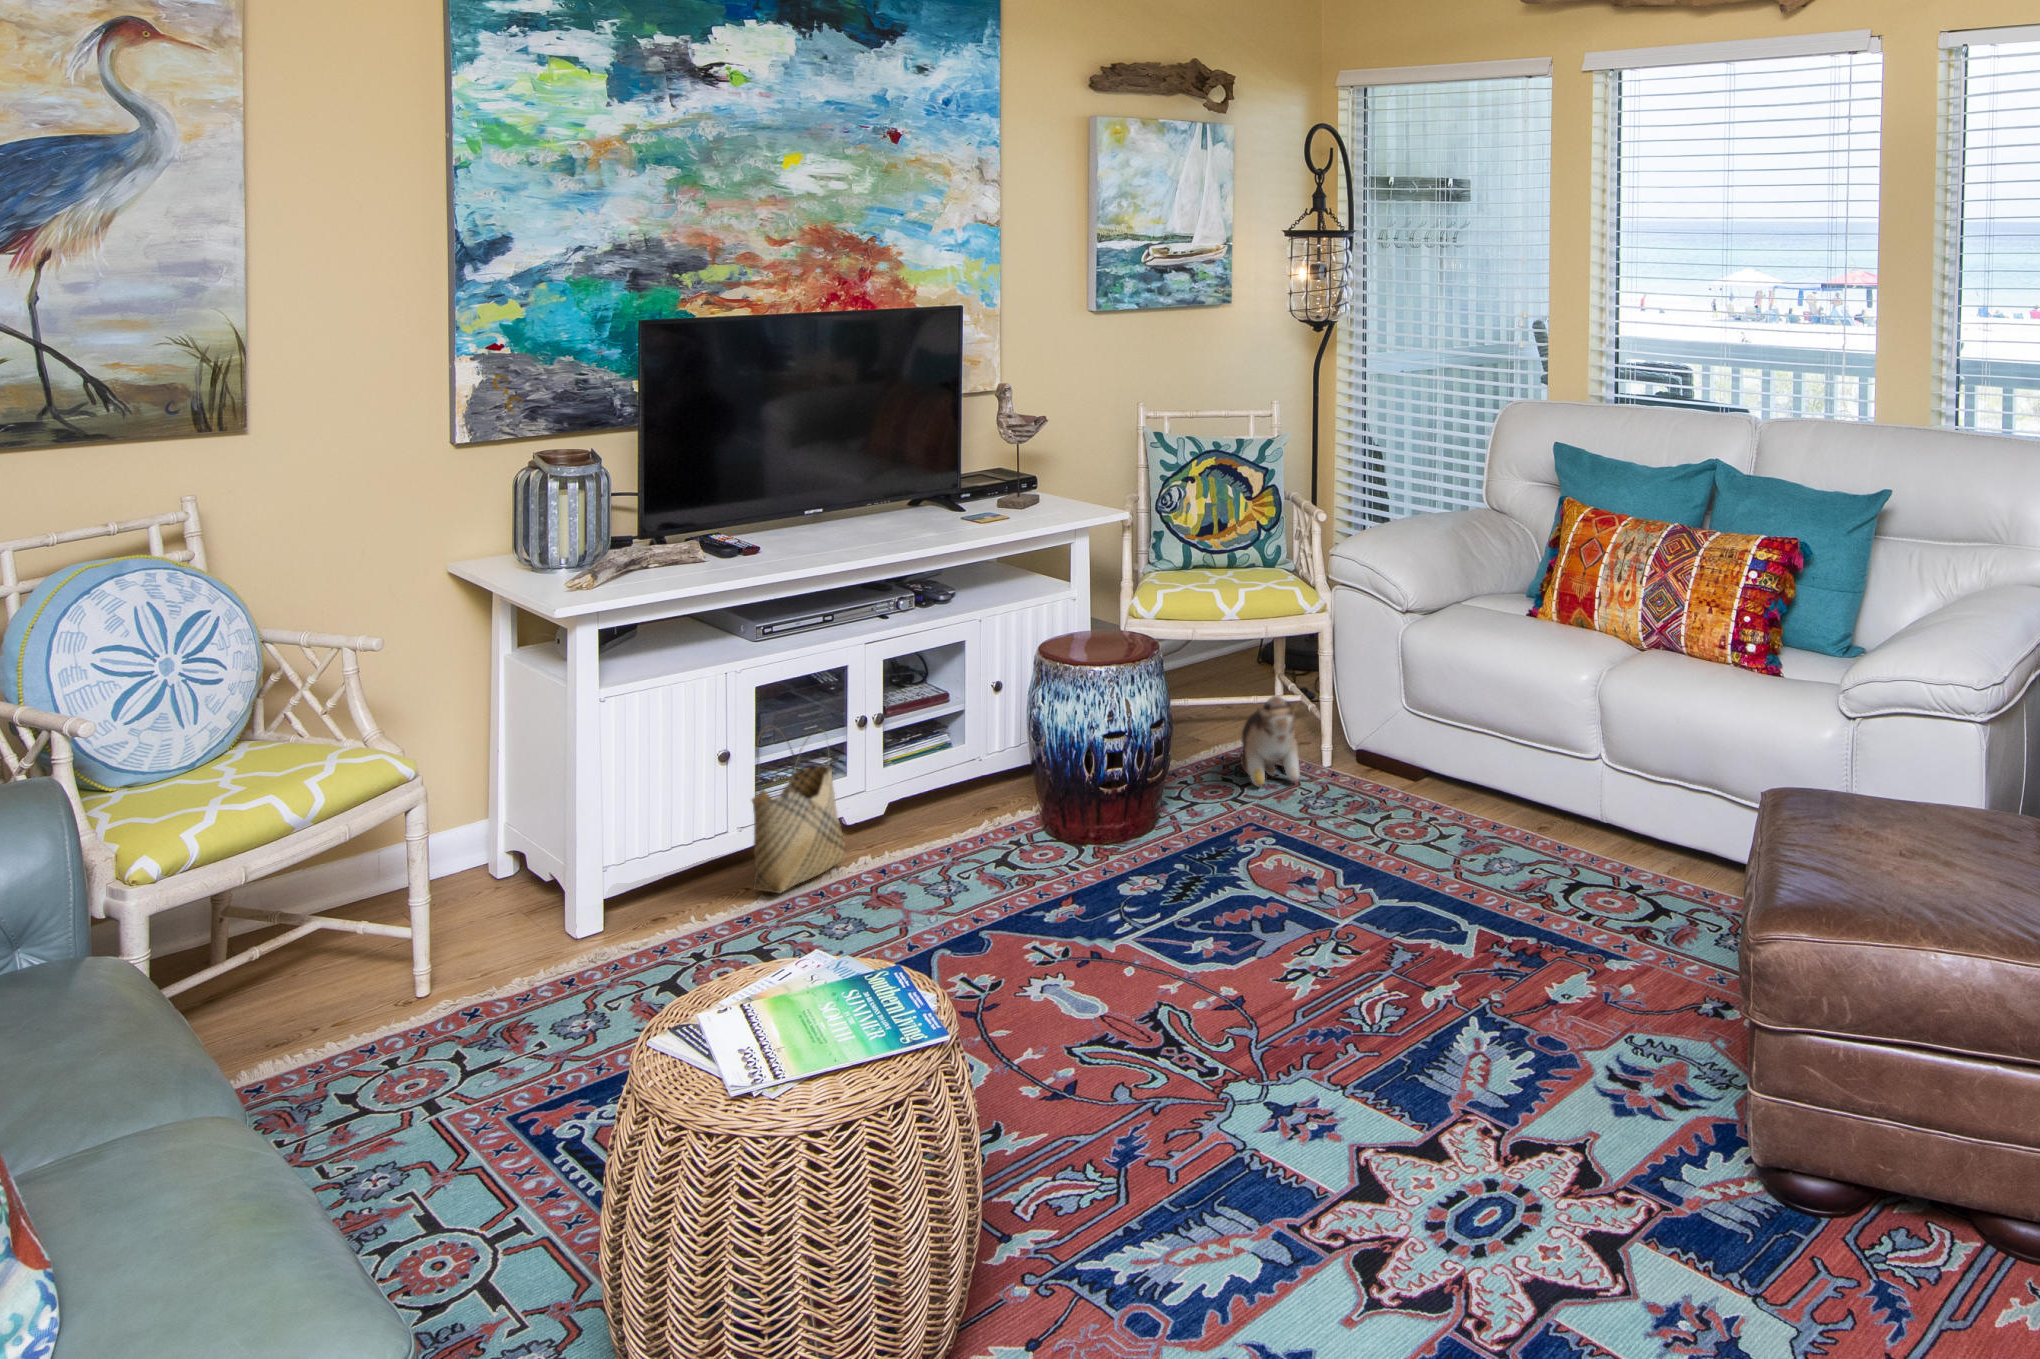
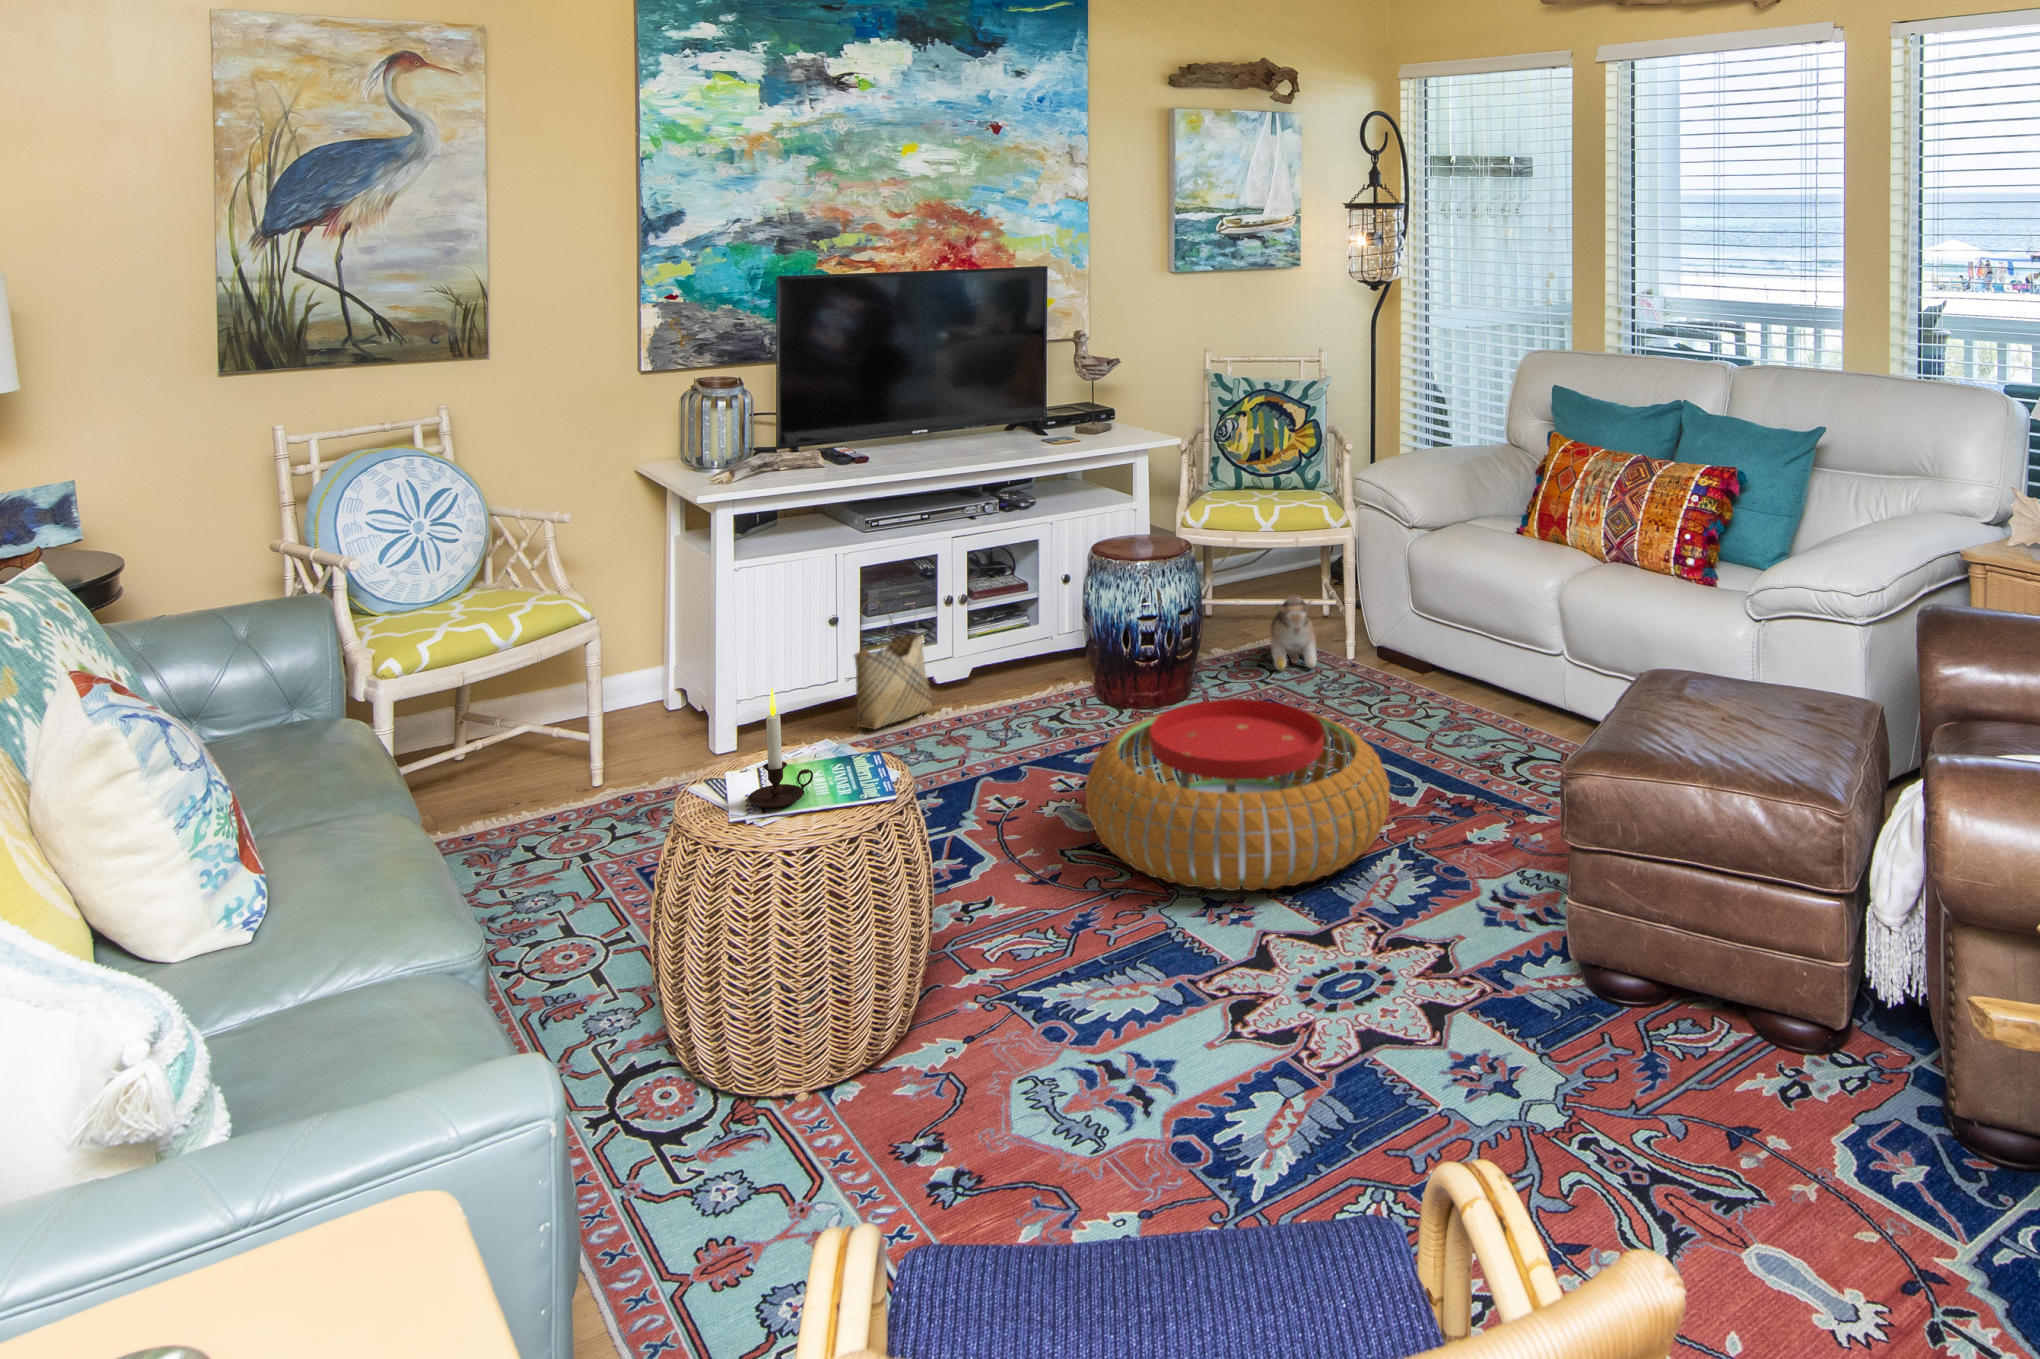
pouf: none [1093,840,1470,1095] -> present [1085,699,1390,891]
candle: none [734,896,818,1063] -> present [748,688,813,808]

